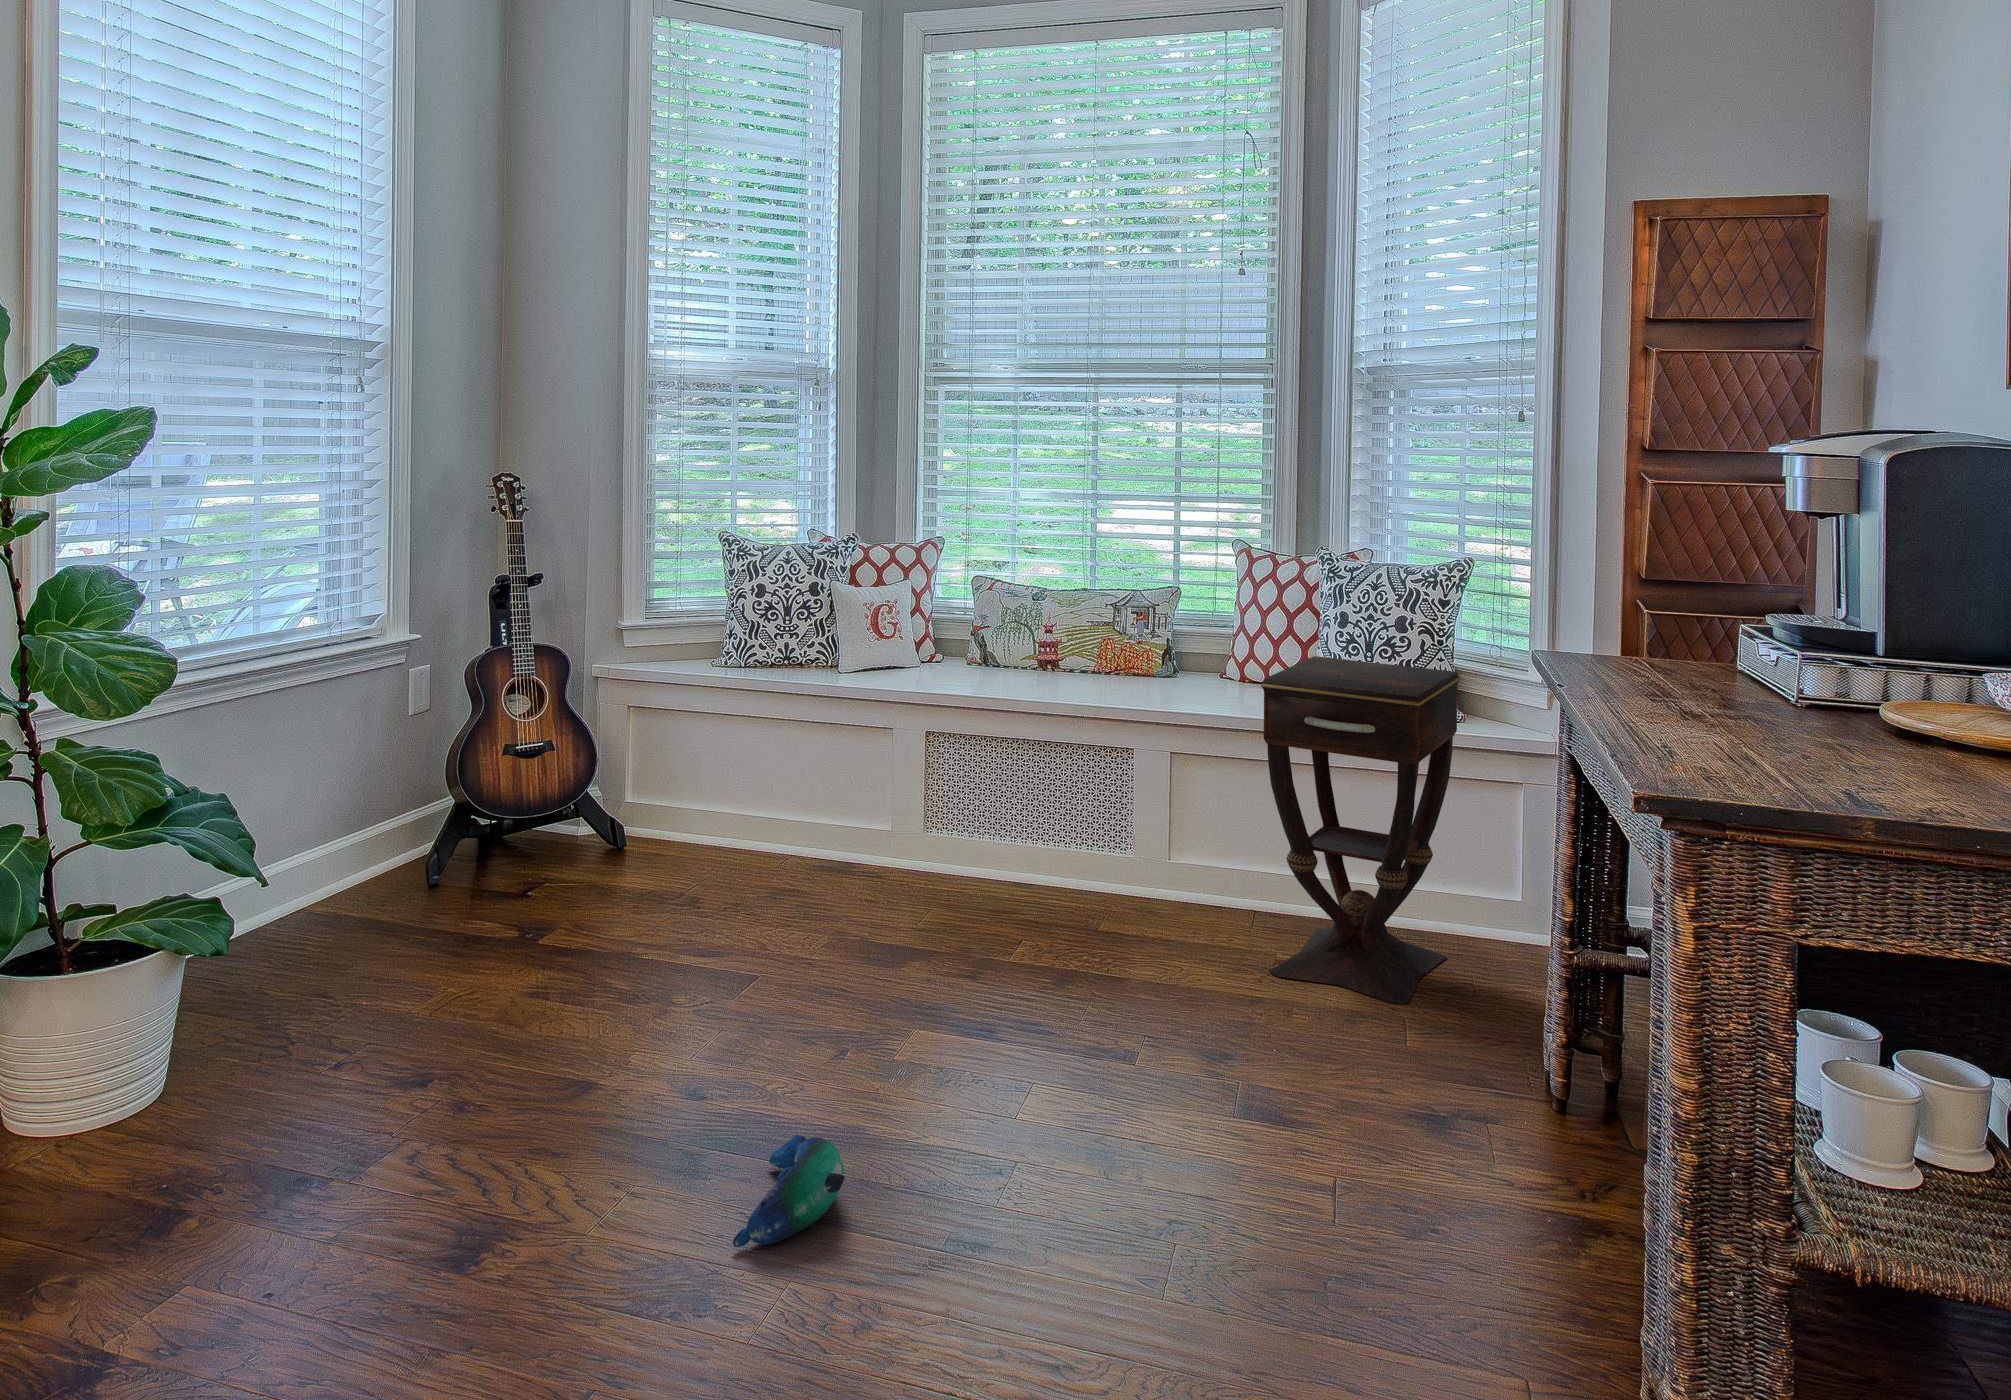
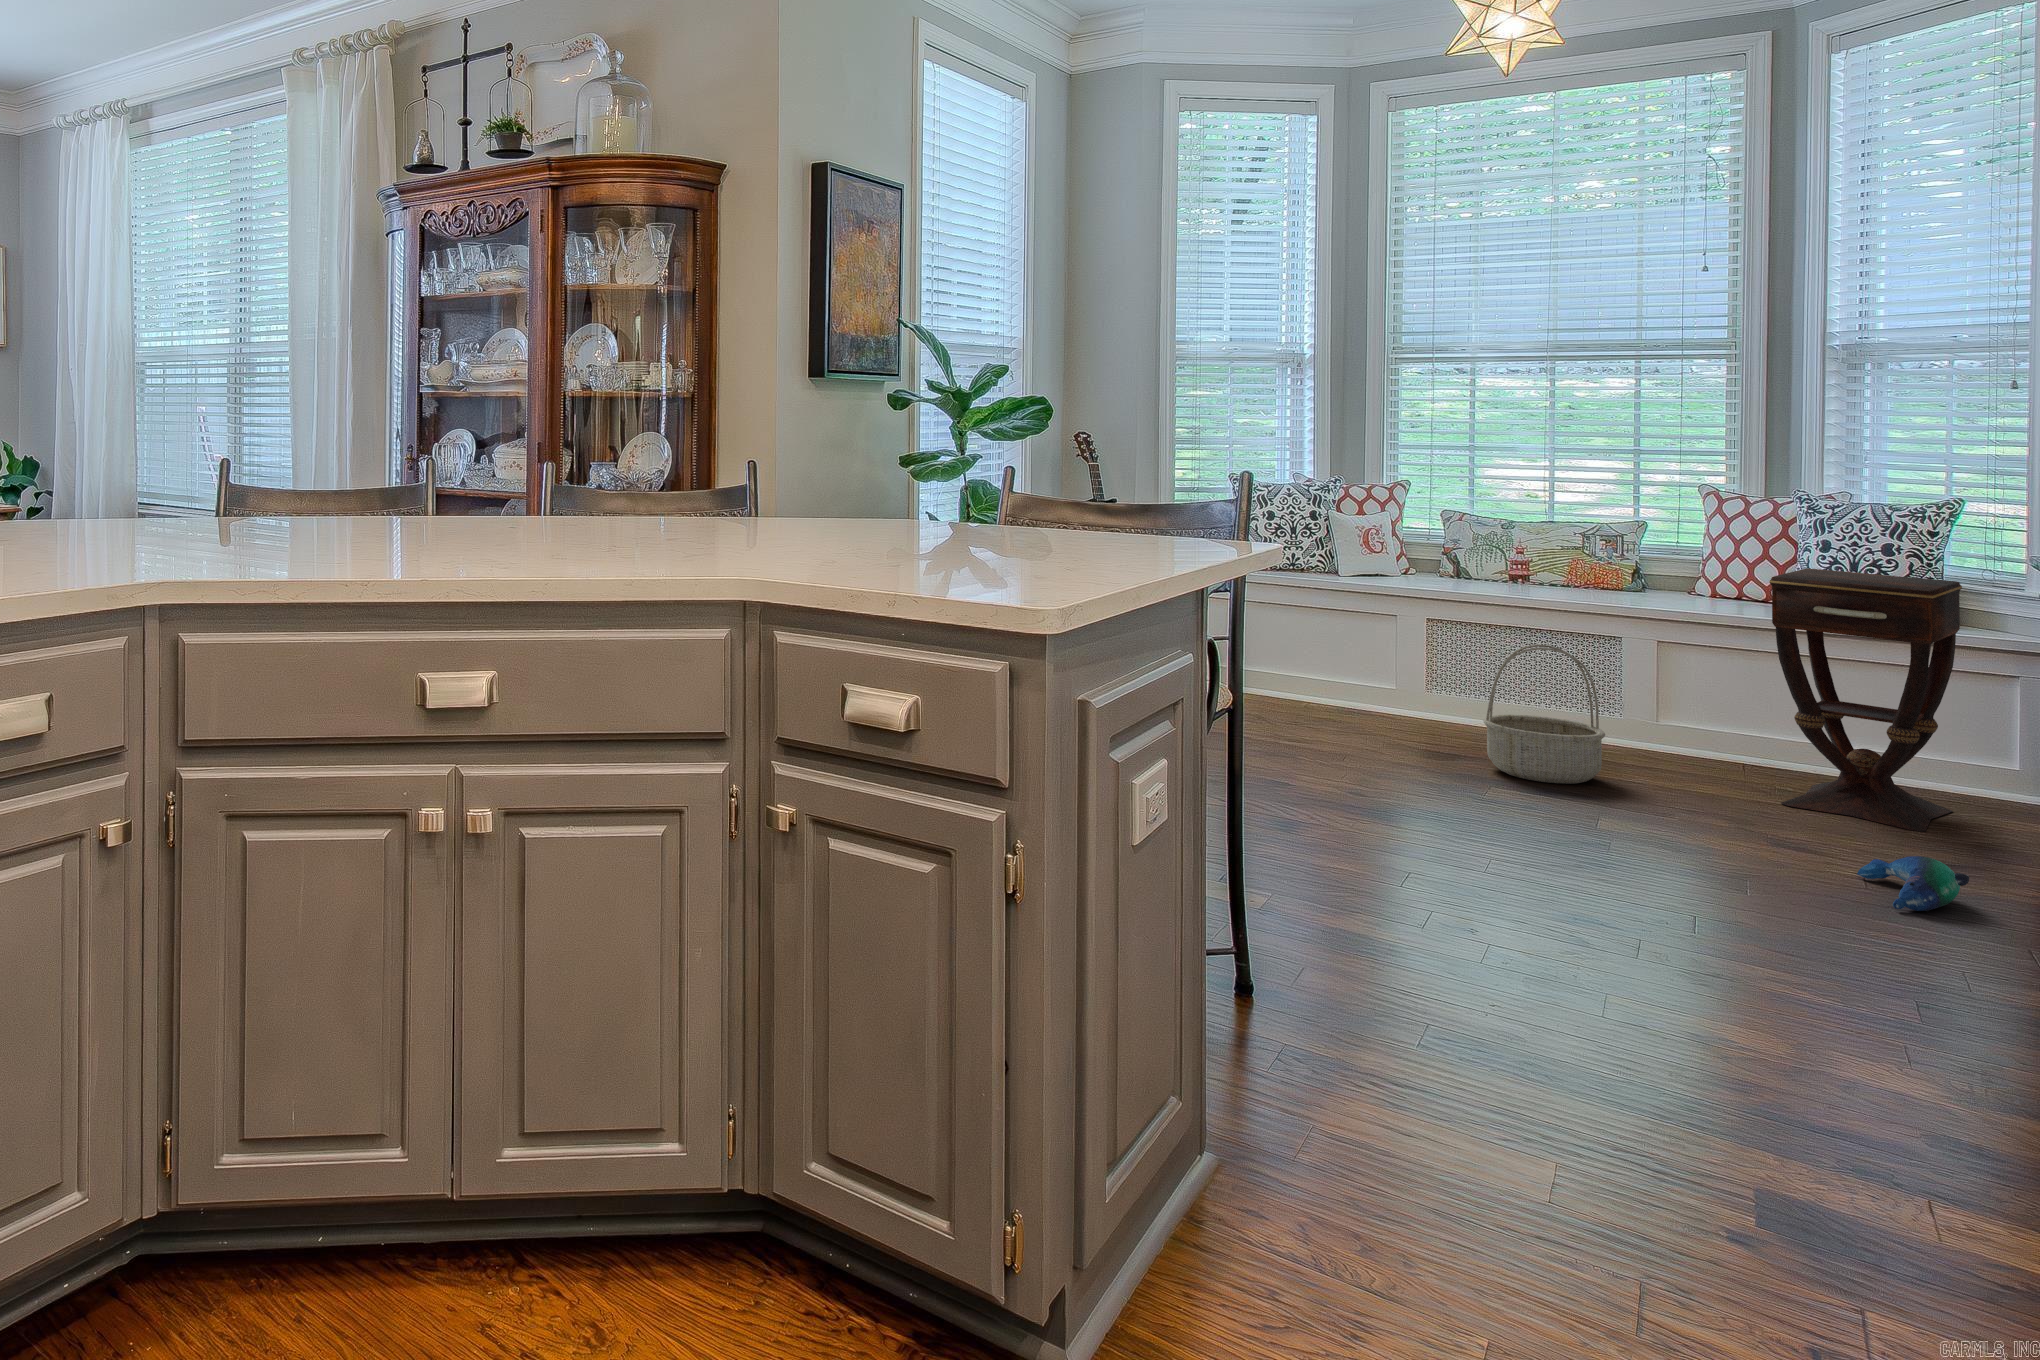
basket: none [950,780,1086,970] -> present [1483,645,1605,784]
plush toy: present [733,1135,846,1247] -> present [1857,856,1969,912]

